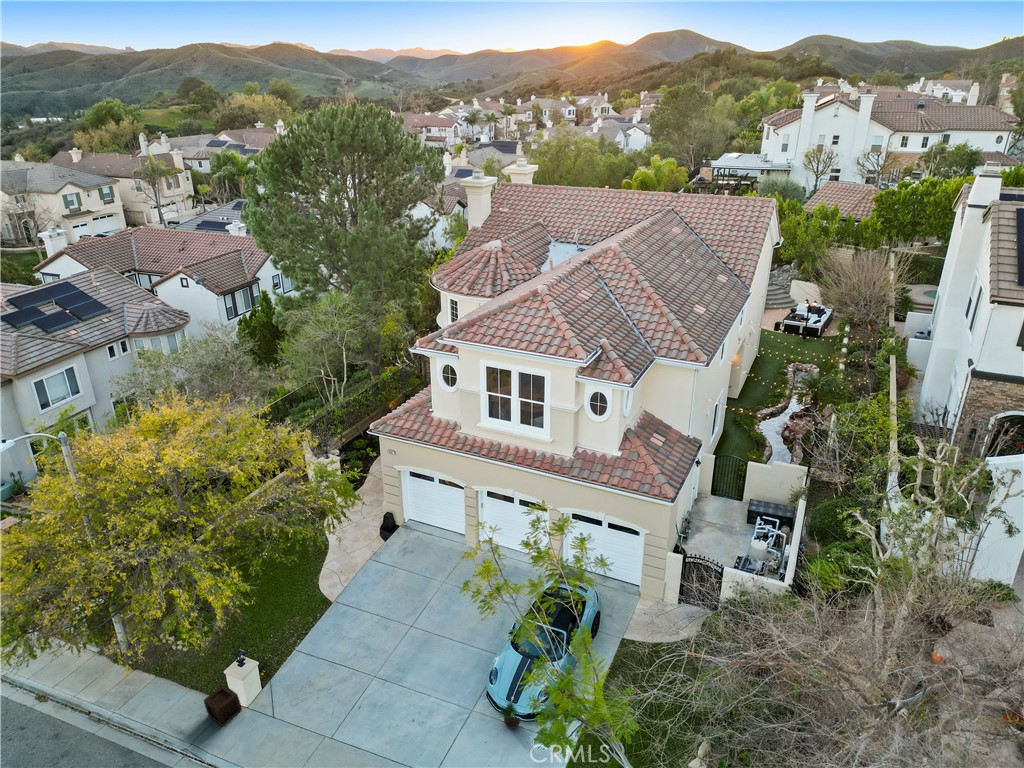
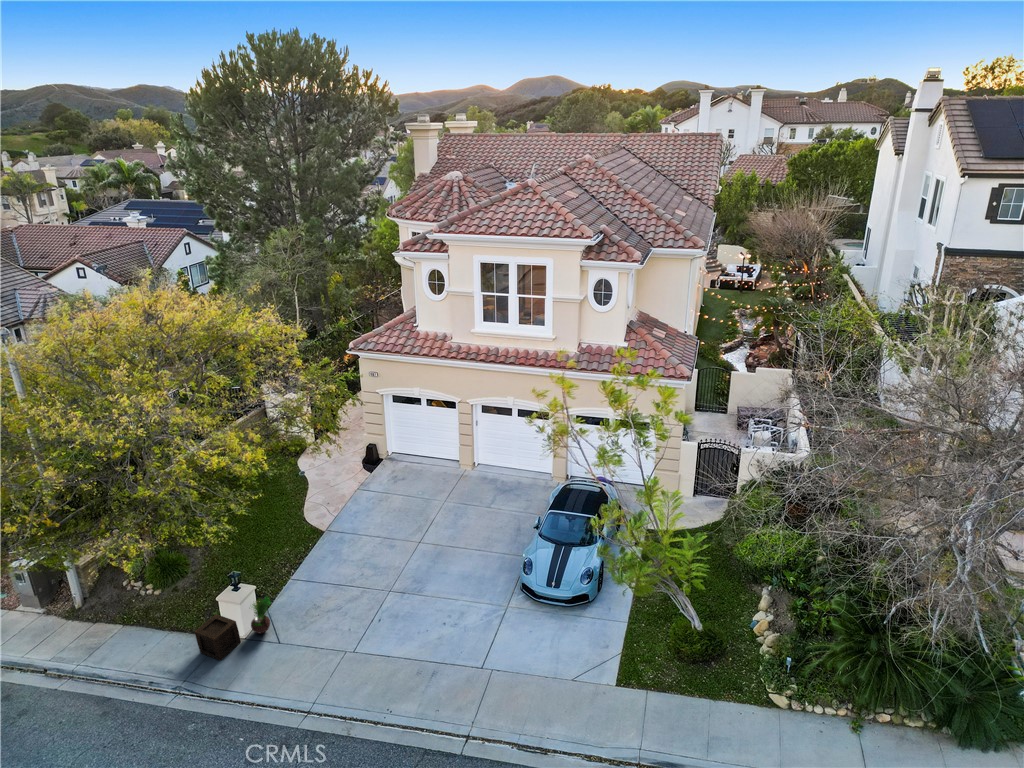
potted tree: present [499,702,520,729] -> present [251,599,270,633]

